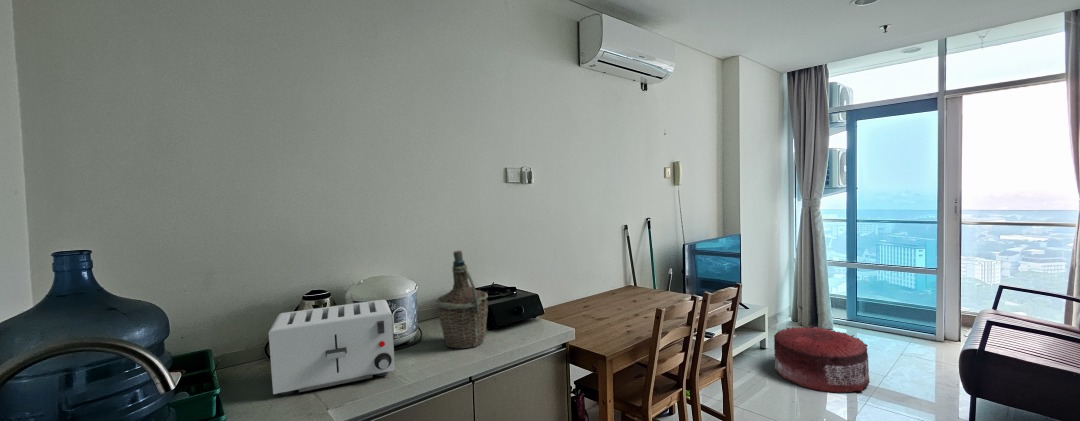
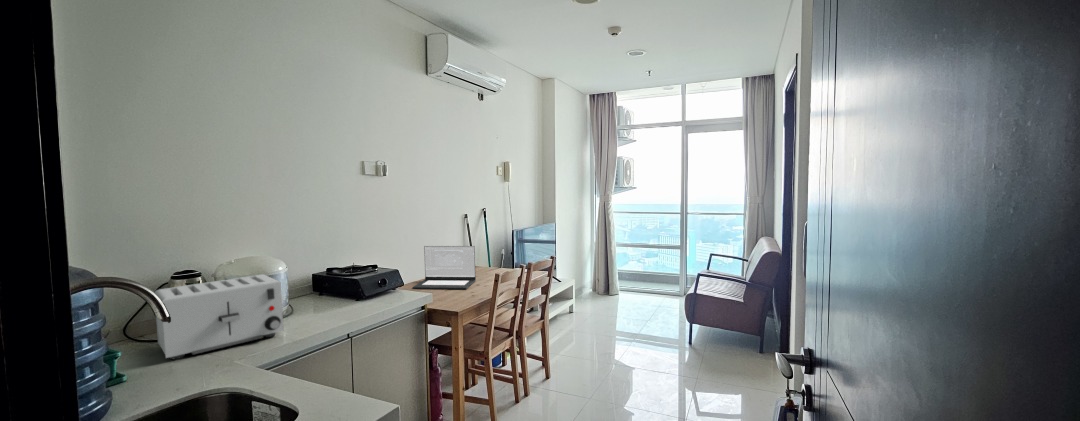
bottle: present [436,250,488,348] -> none [311,231,360,314]
laptop: none [561,263,636,319] -> present [412,246,476,289]
pouf: present [774,326,870,393] -> none [579,291,640,337]

